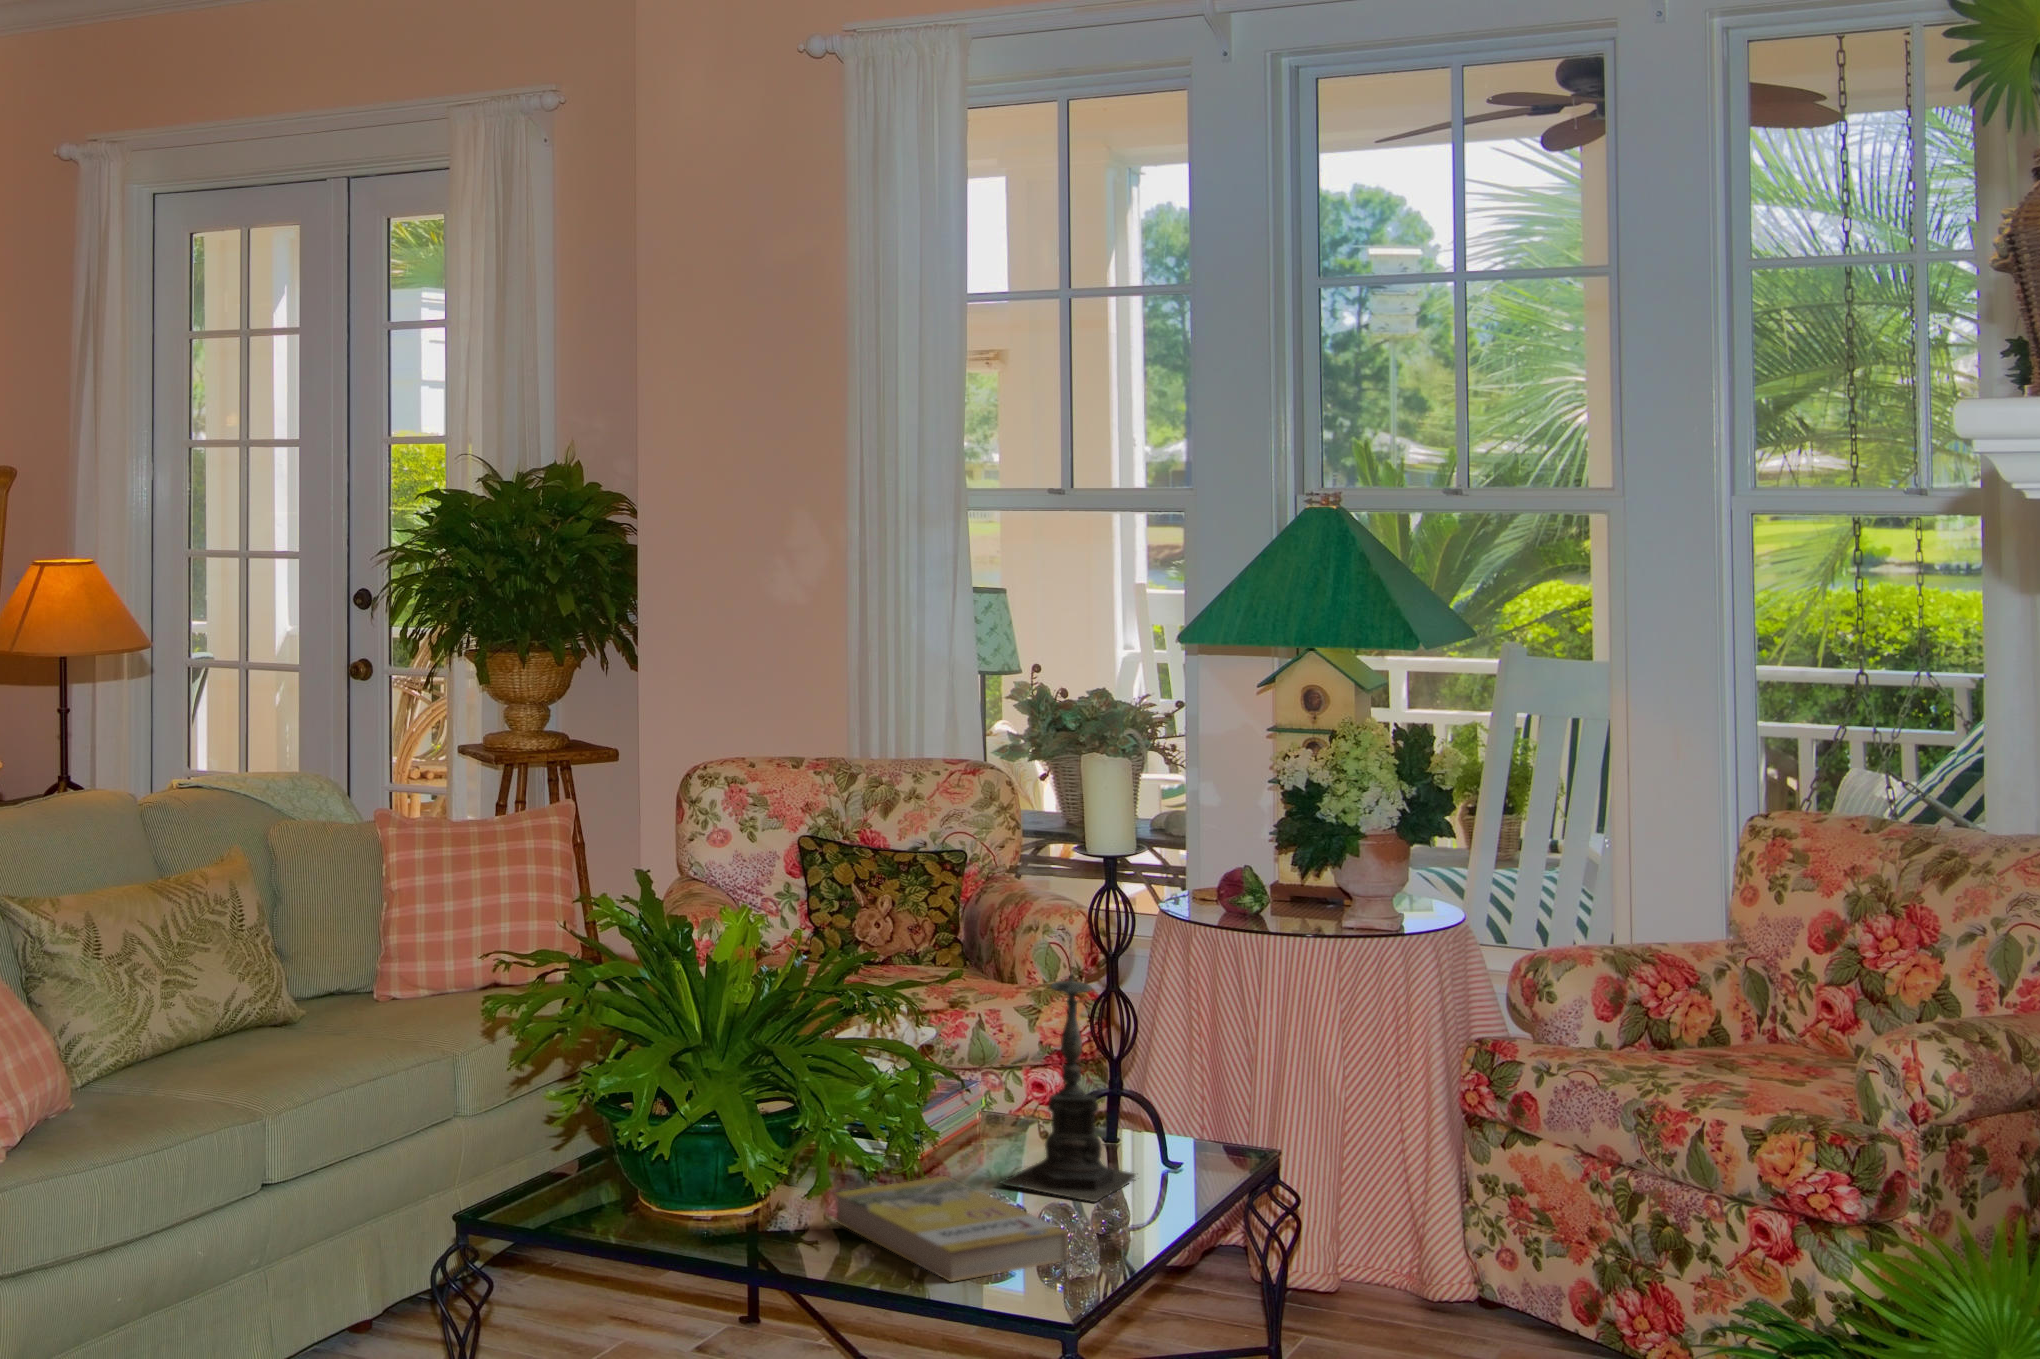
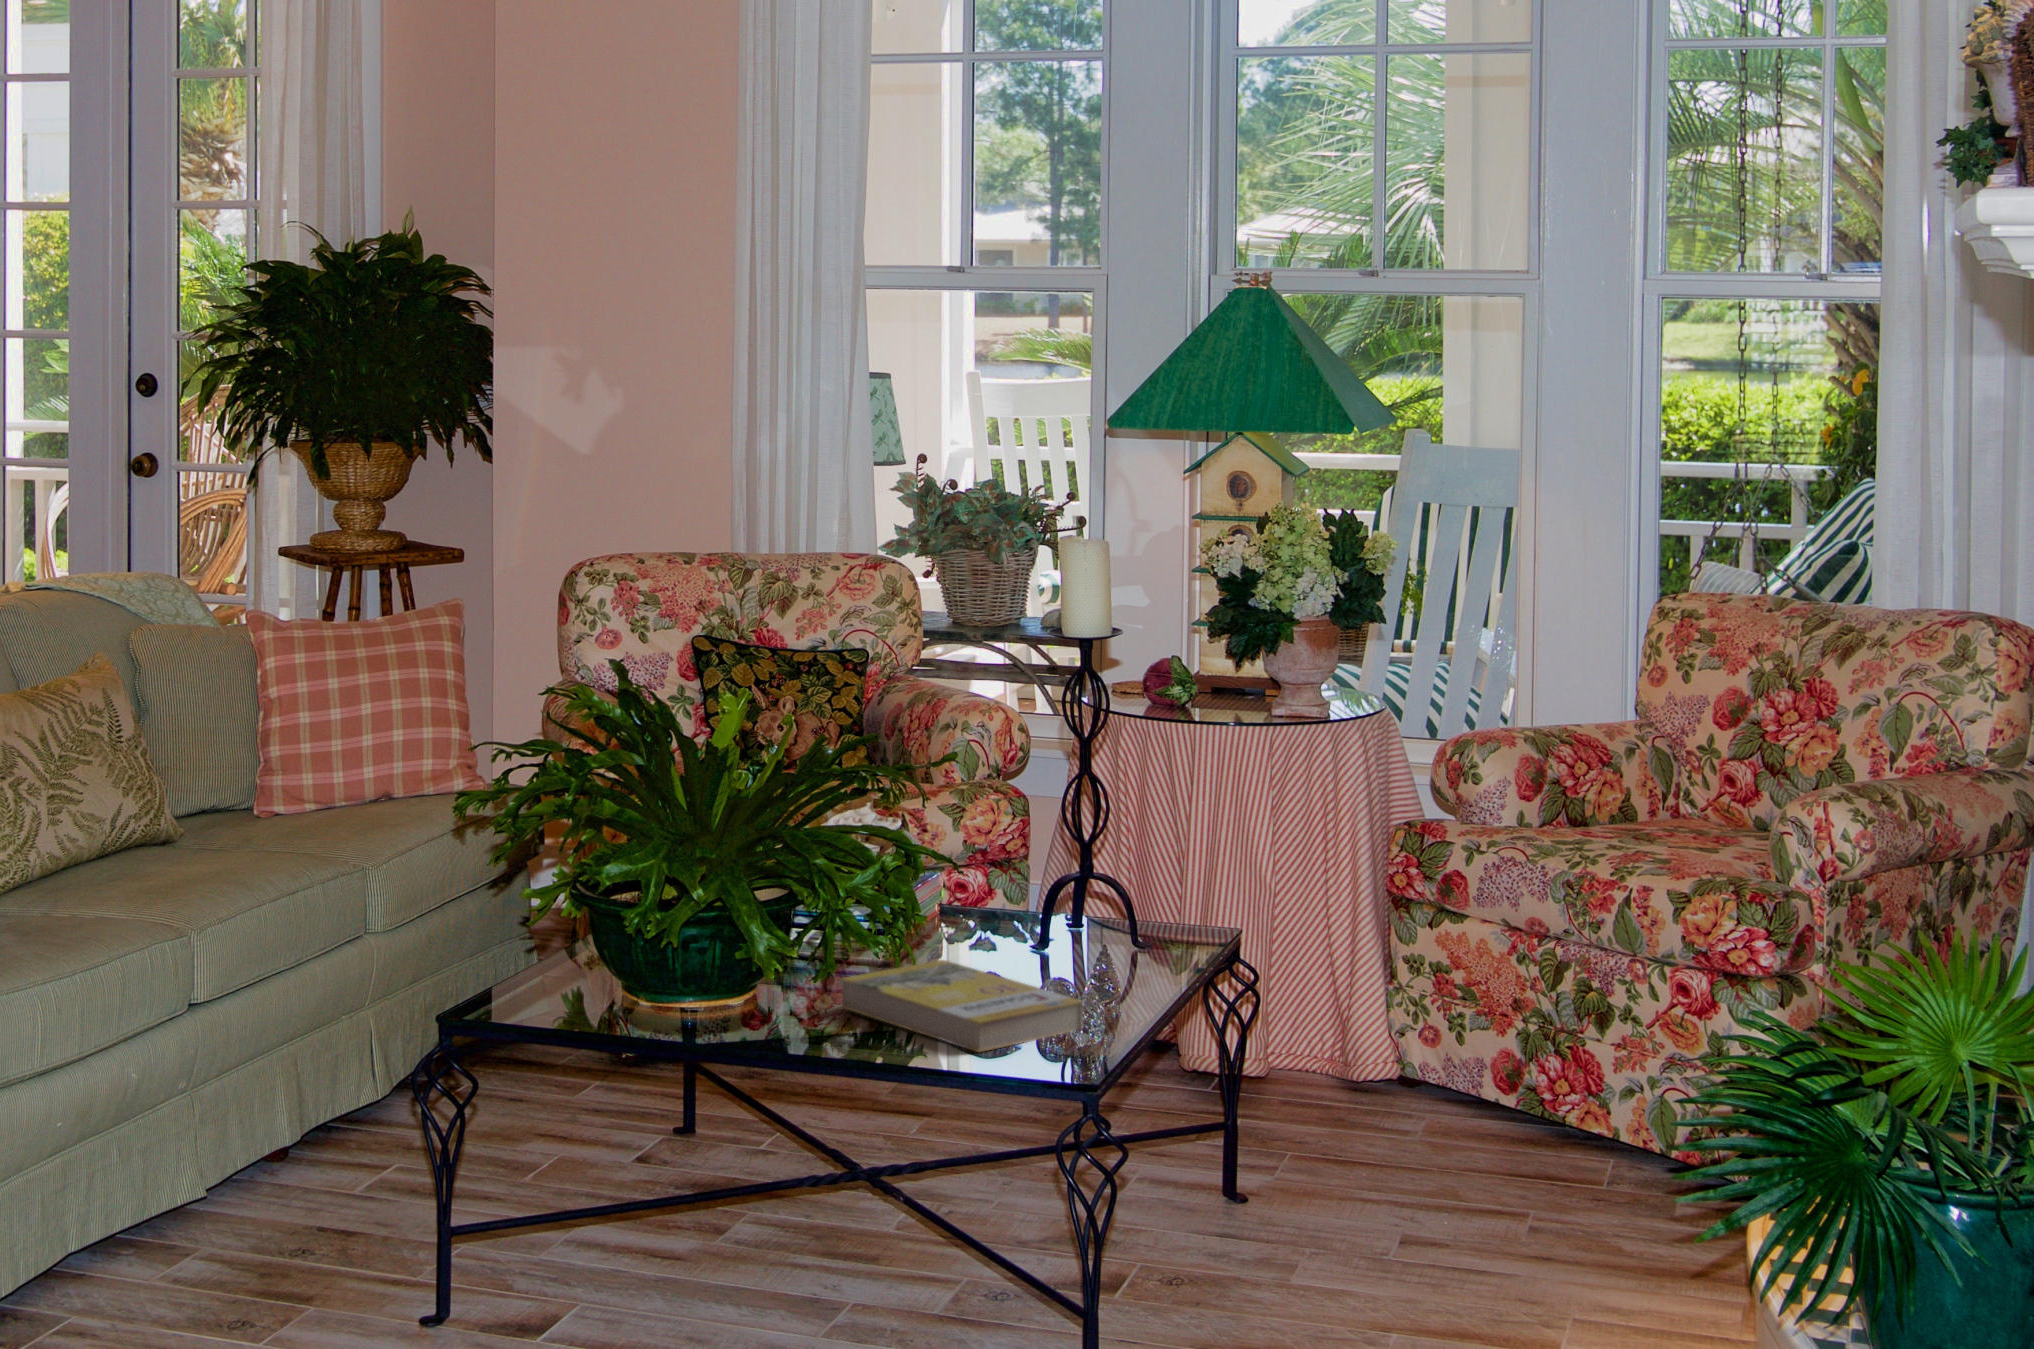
candle holder: present [1001,964,1135,1203] -> none [986,735,1126,980]

